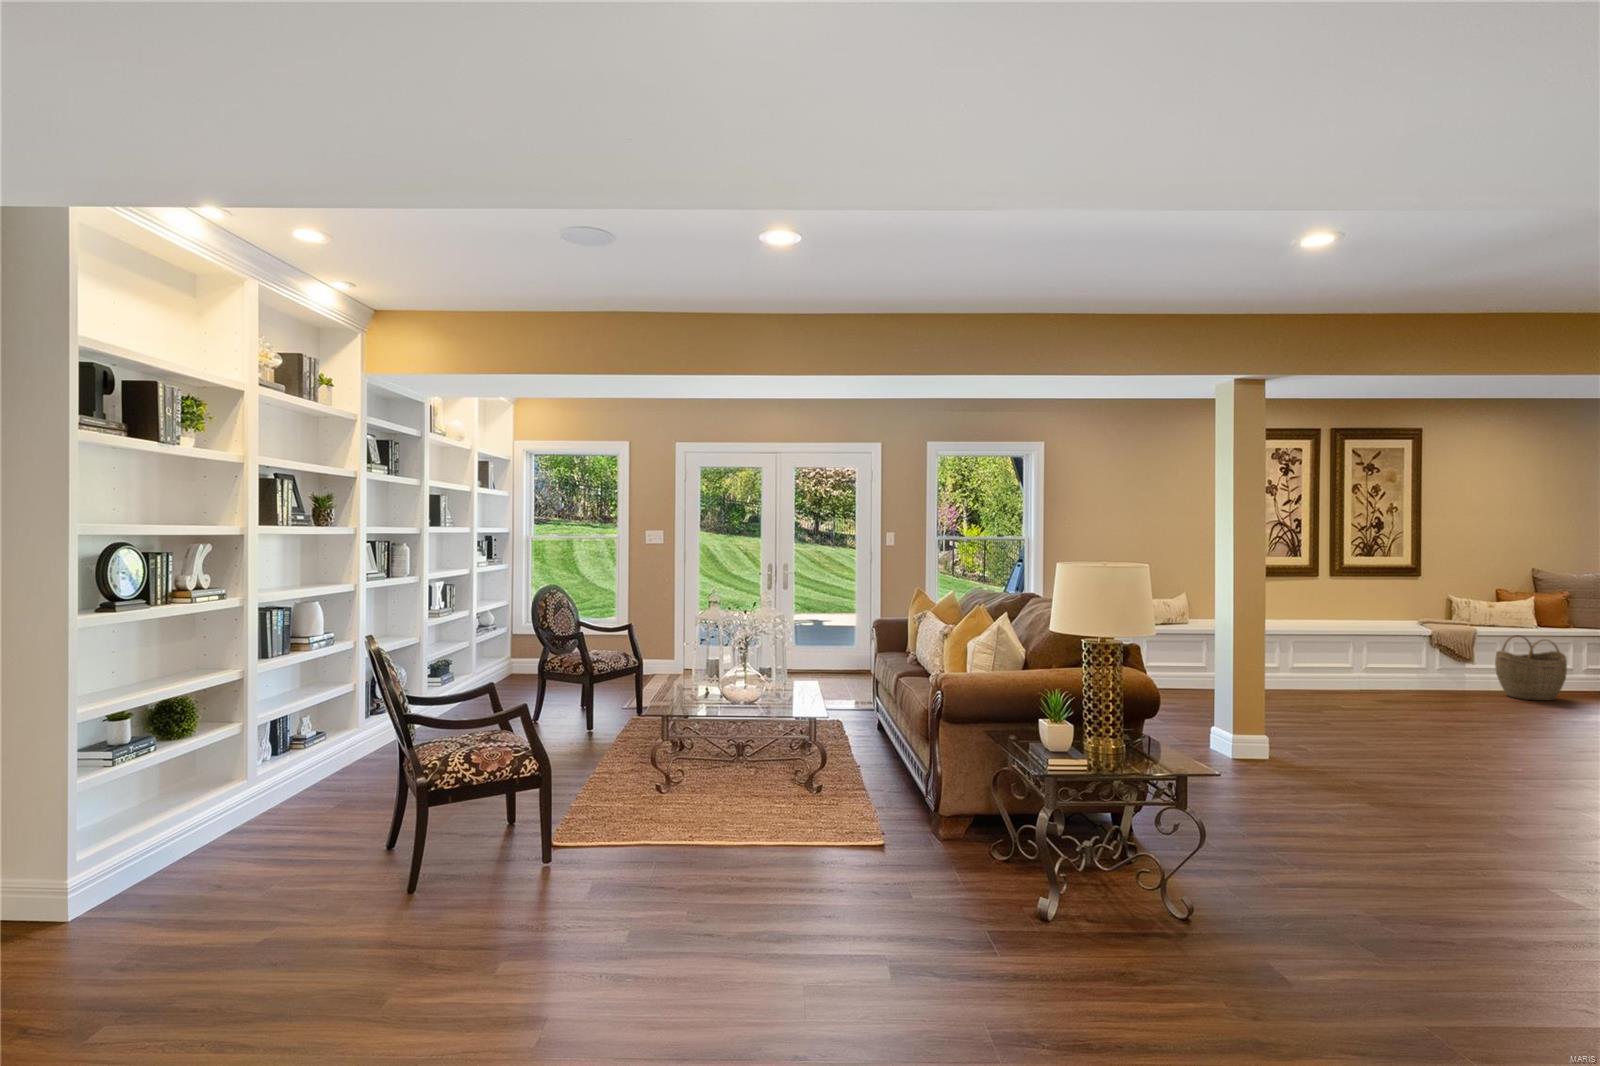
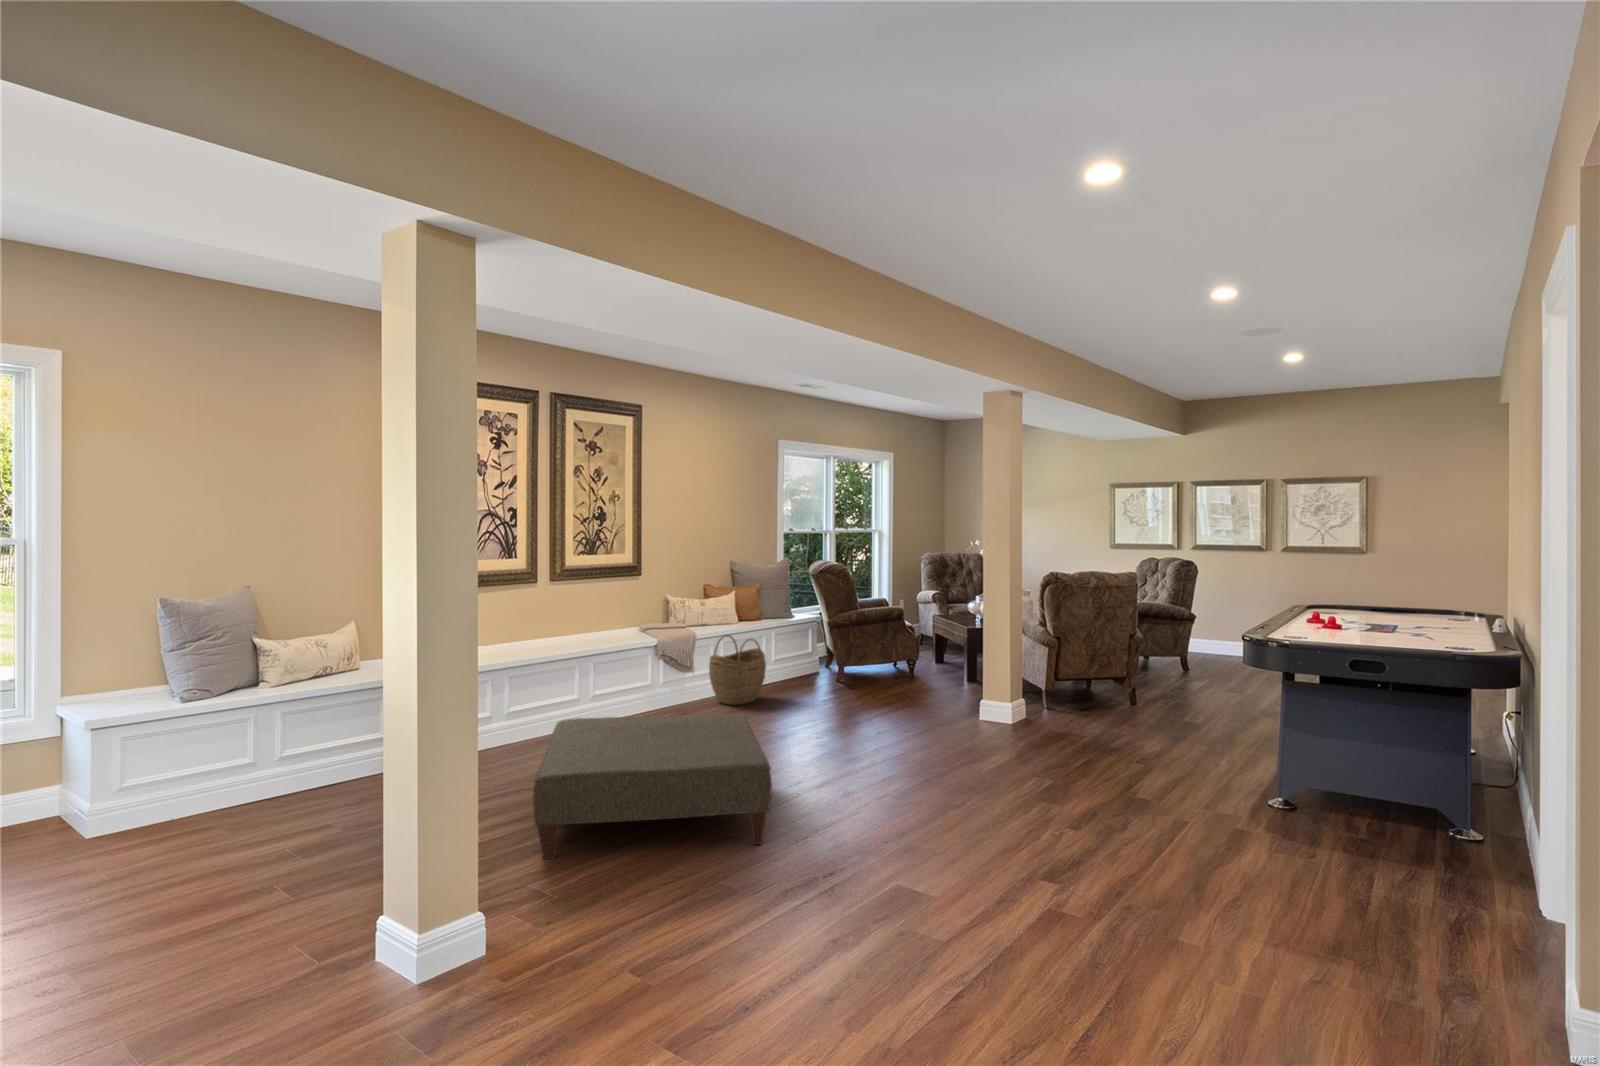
ottoman: none [1306,667,1506,765] -> present [533,714,772,859]

